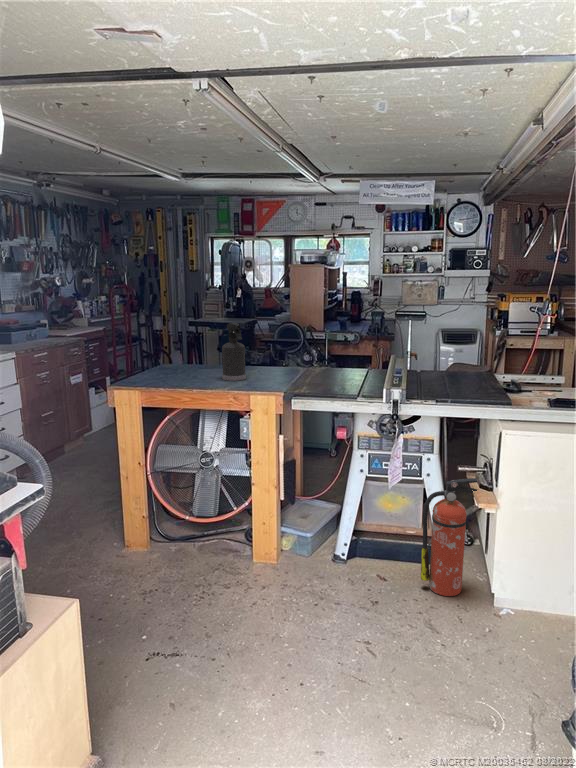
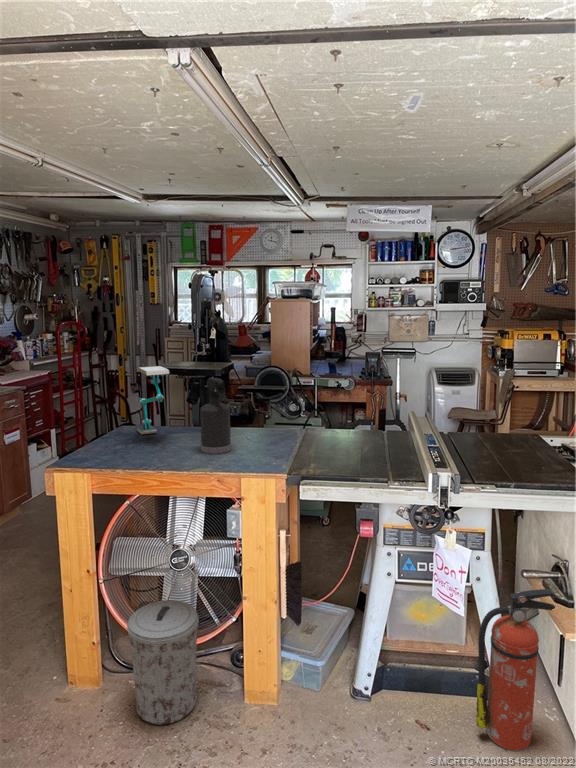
desk lamp: none [176,315,199,369] -> present [138,366,169,434]
trash can: none [166,488,218,573] -> present [127,600,199,725]

